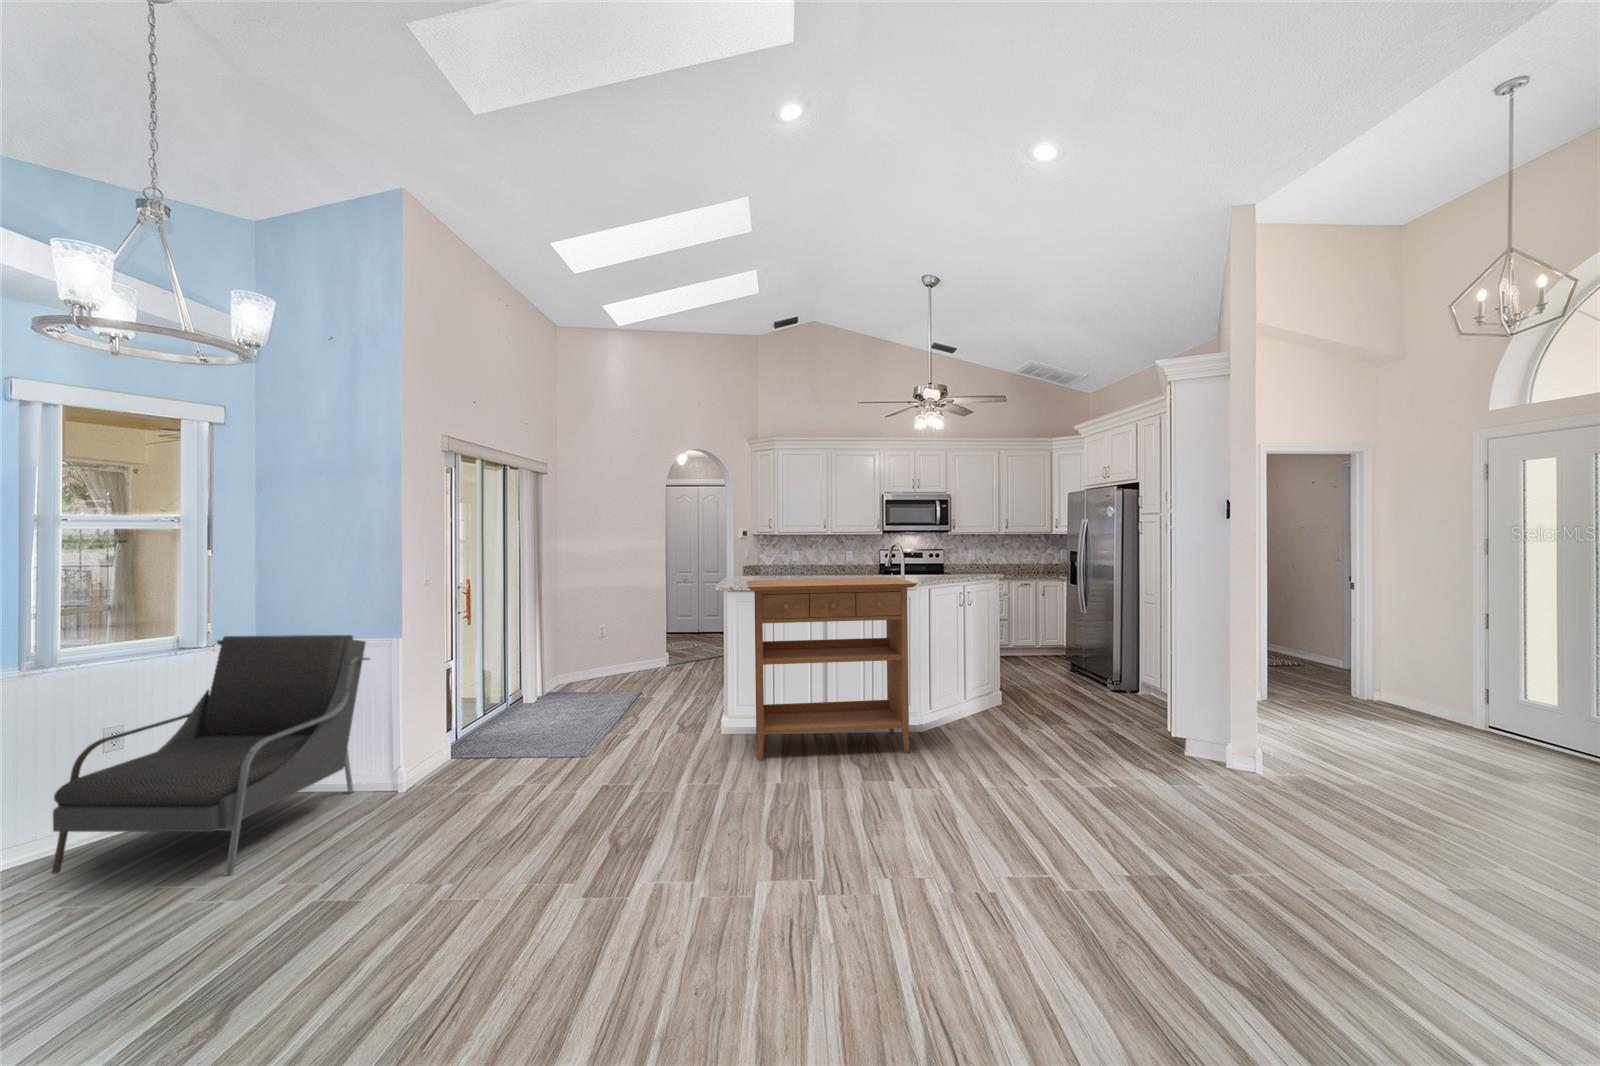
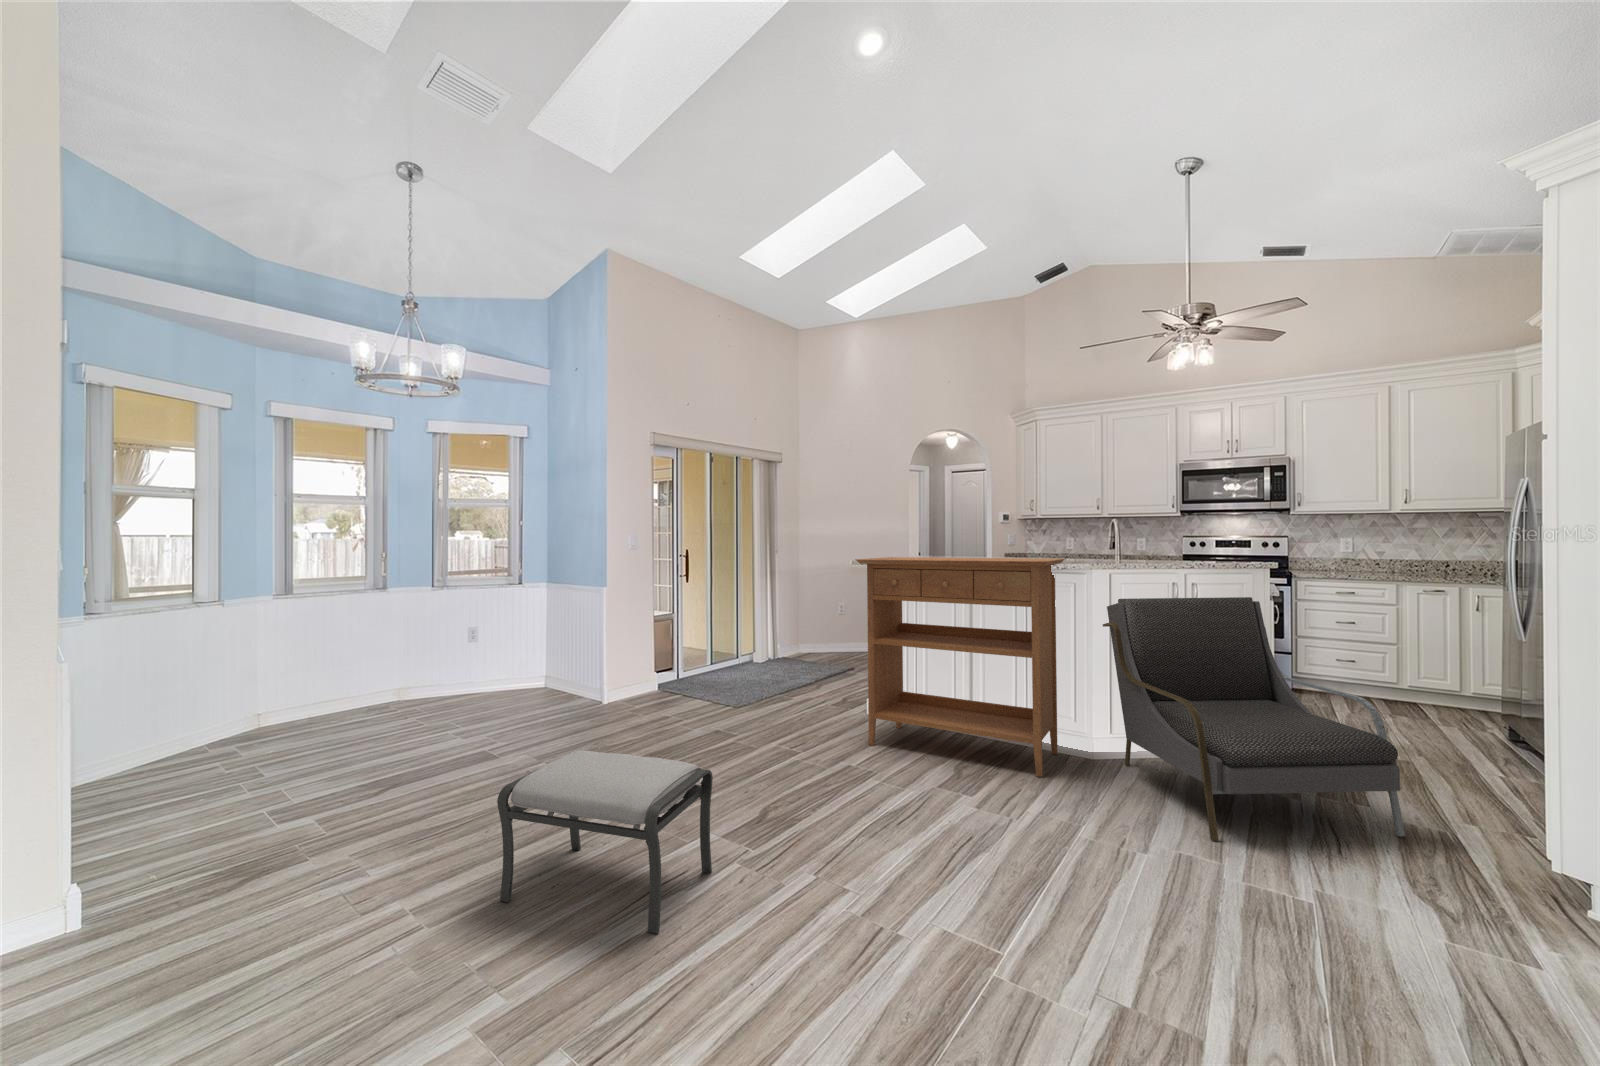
armchair: present [52,635,369,874] -> present [1103,597,1405,841]
ottoman: none [643,811,851,1031] -> present [497,750,713,934]

